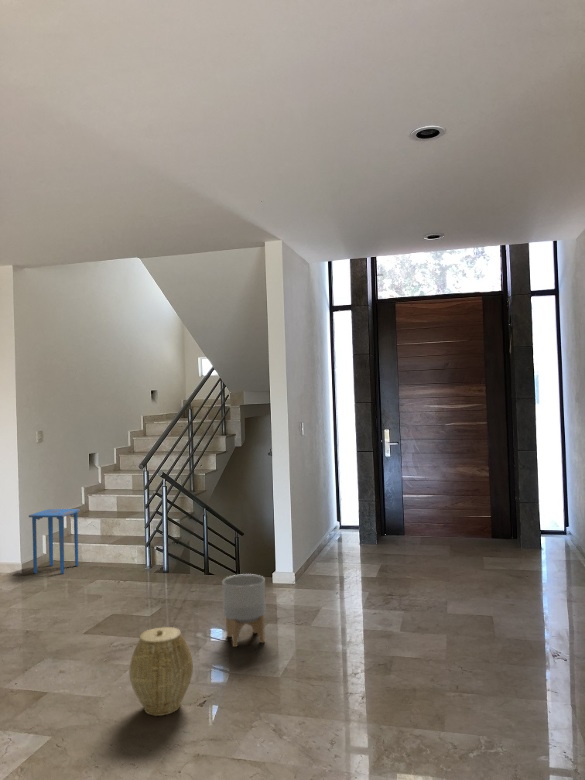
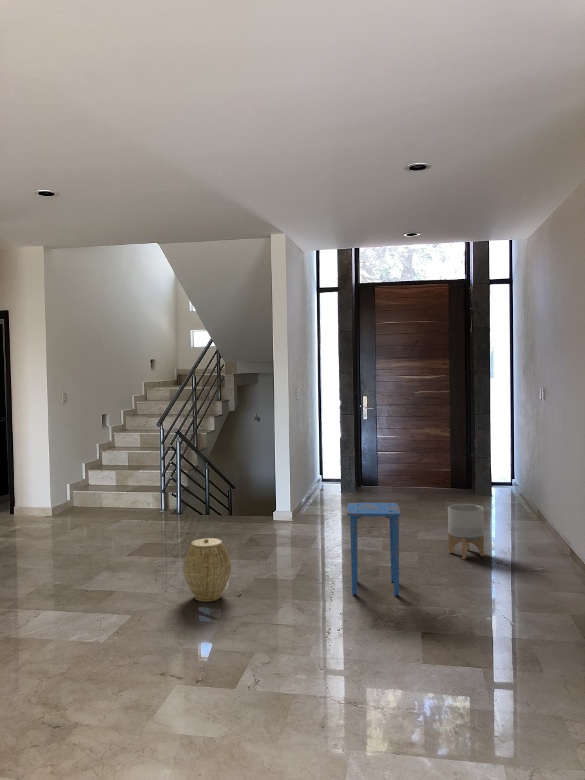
side table: present [29,509,80,574] -> present [347,503,401,596]
planter: present [222,574,266,647] -> present [448,504,484,559]

